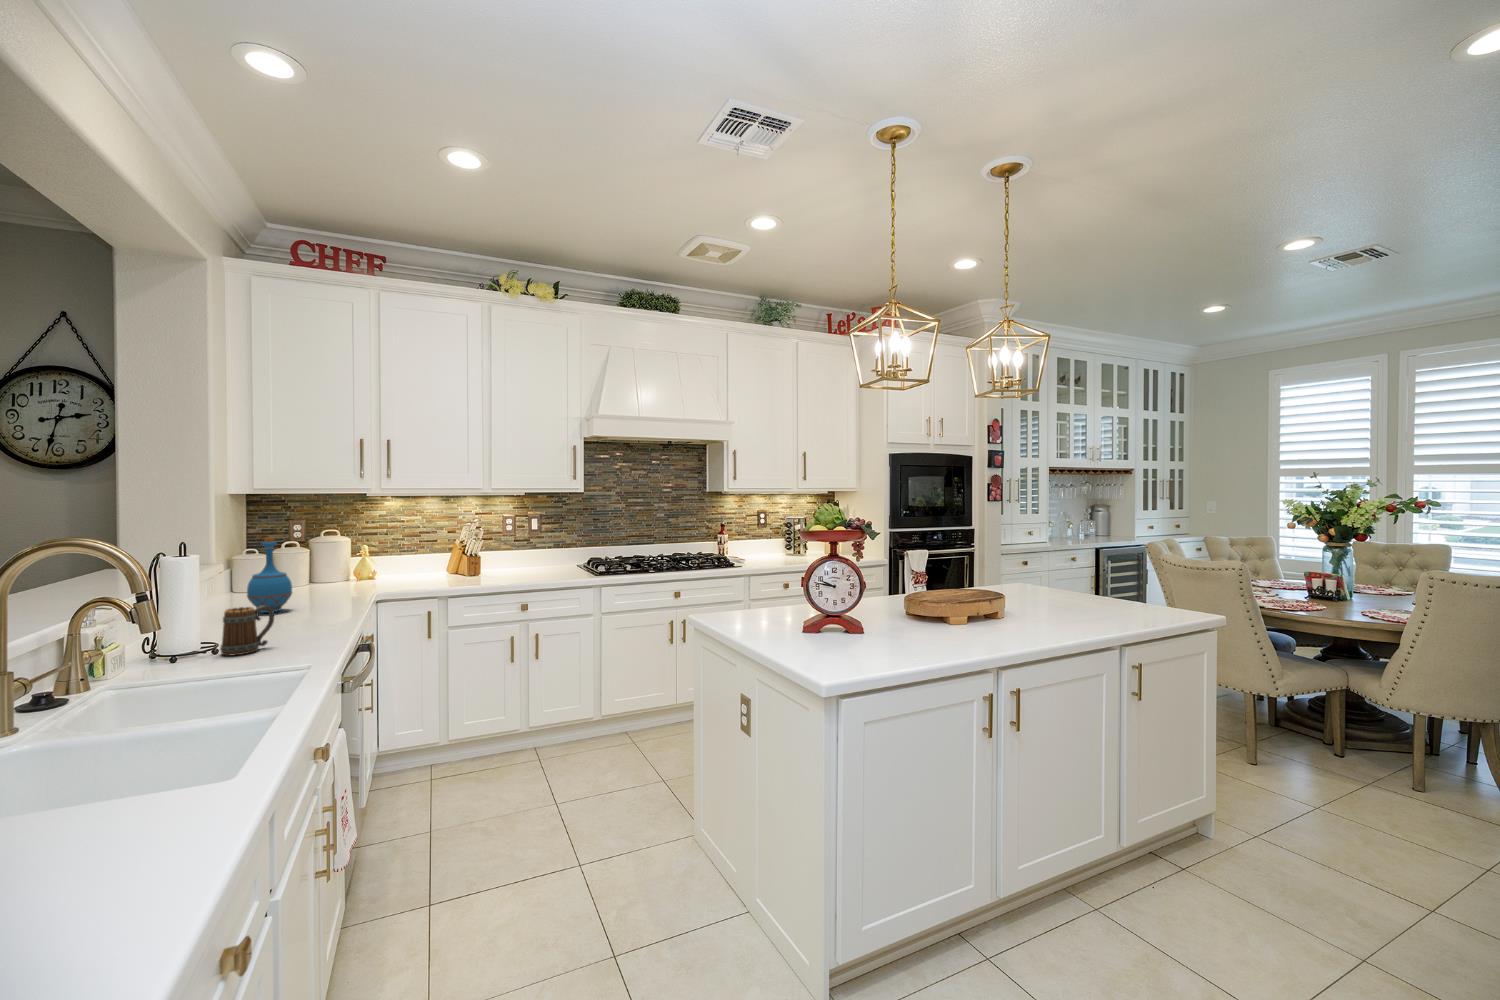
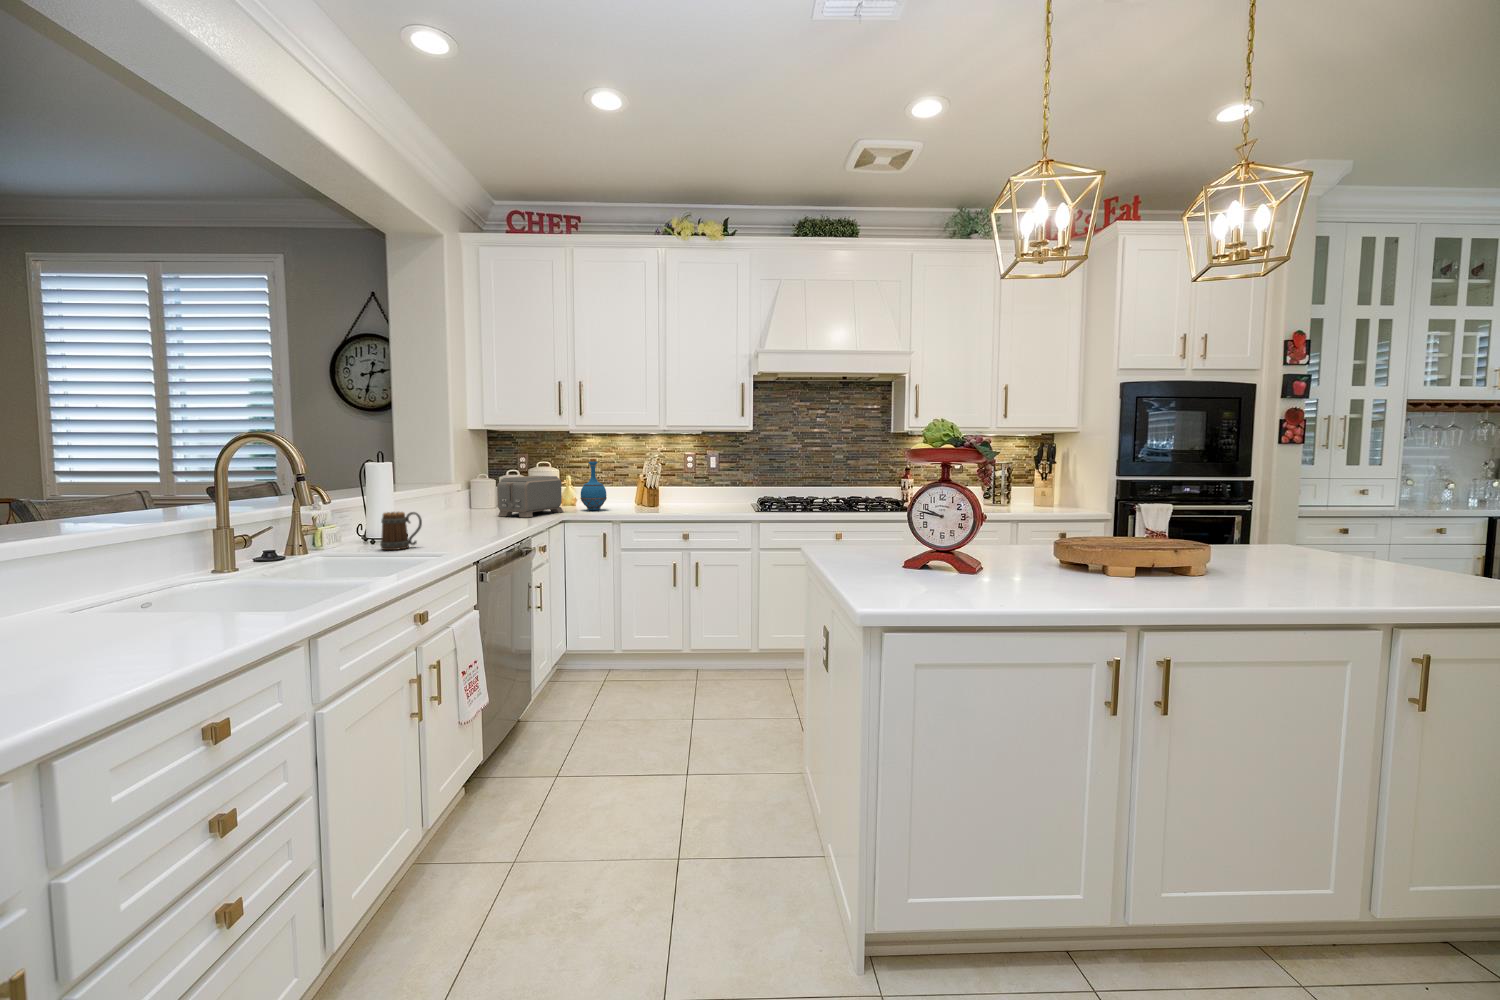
bottle: present [247,538,292,613] -> present [580,459,607,510]
toaster: none [295,548,373,600] -> present [497,476,563,517]

